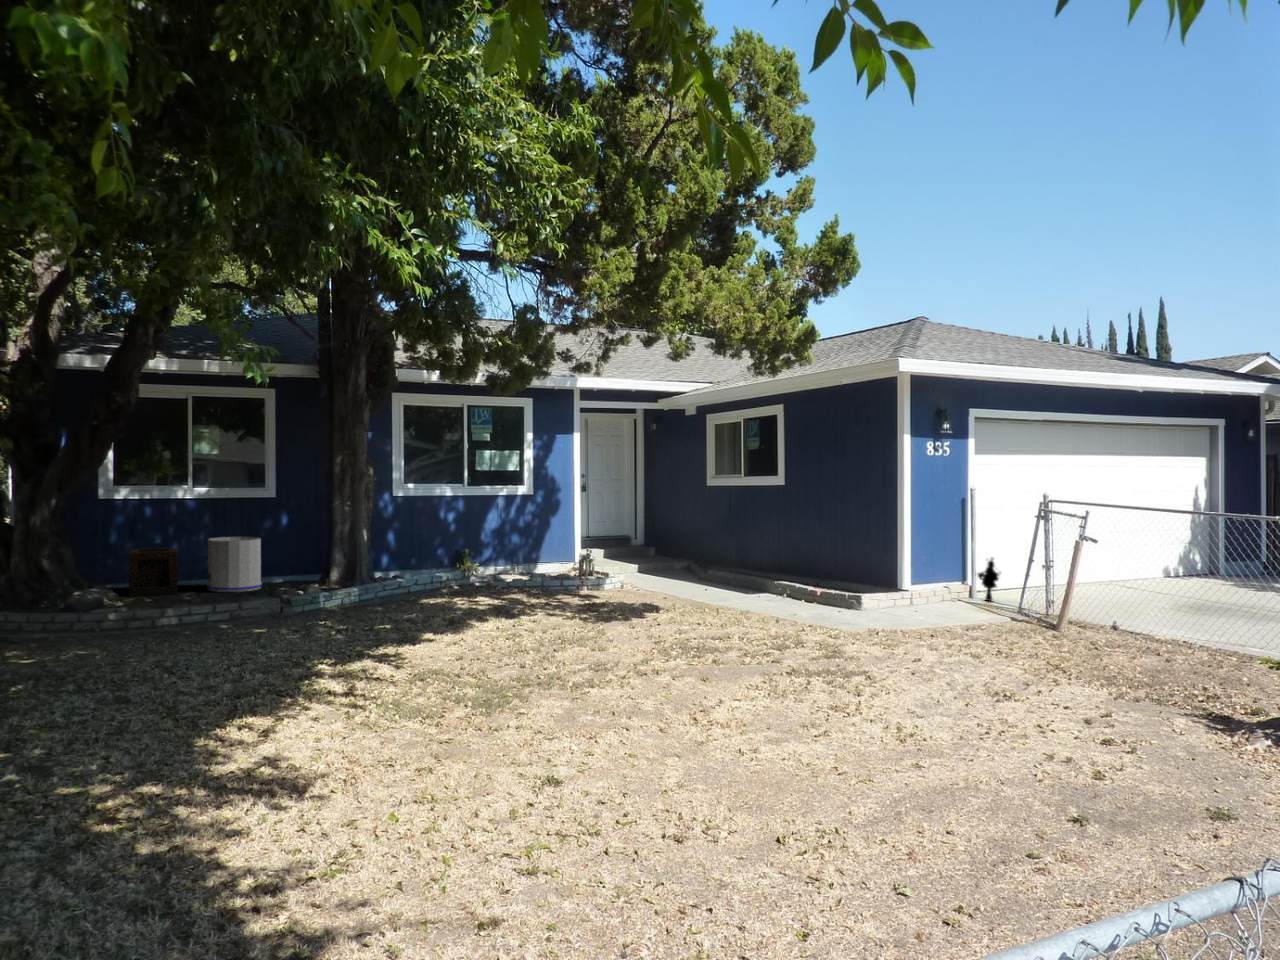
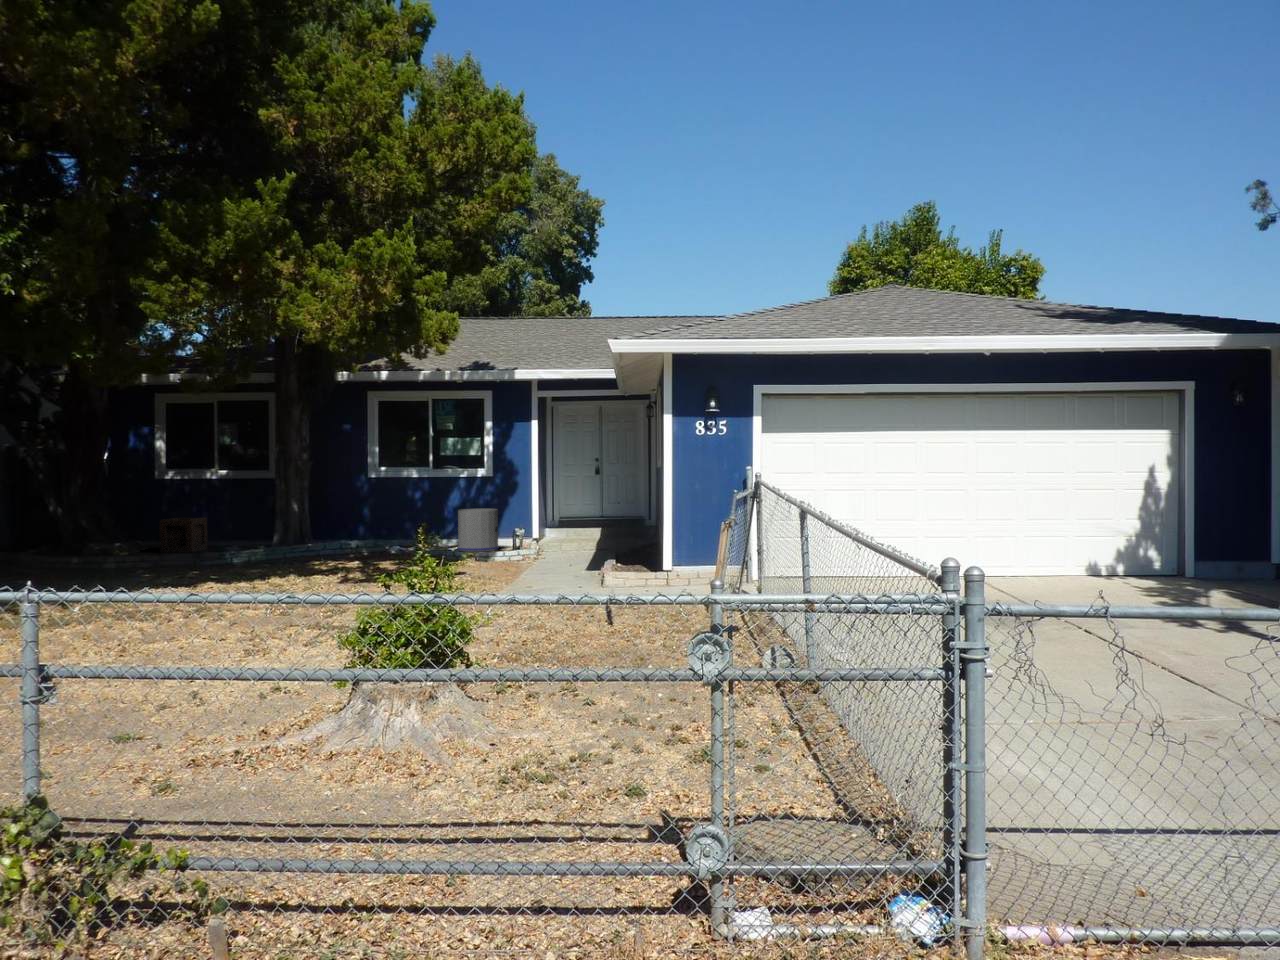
trash can: present [207,537,262,592] -> present [458,509,499,552]
decorative plant: present [977,558,1000,601] -> none [757,542,785,590]

